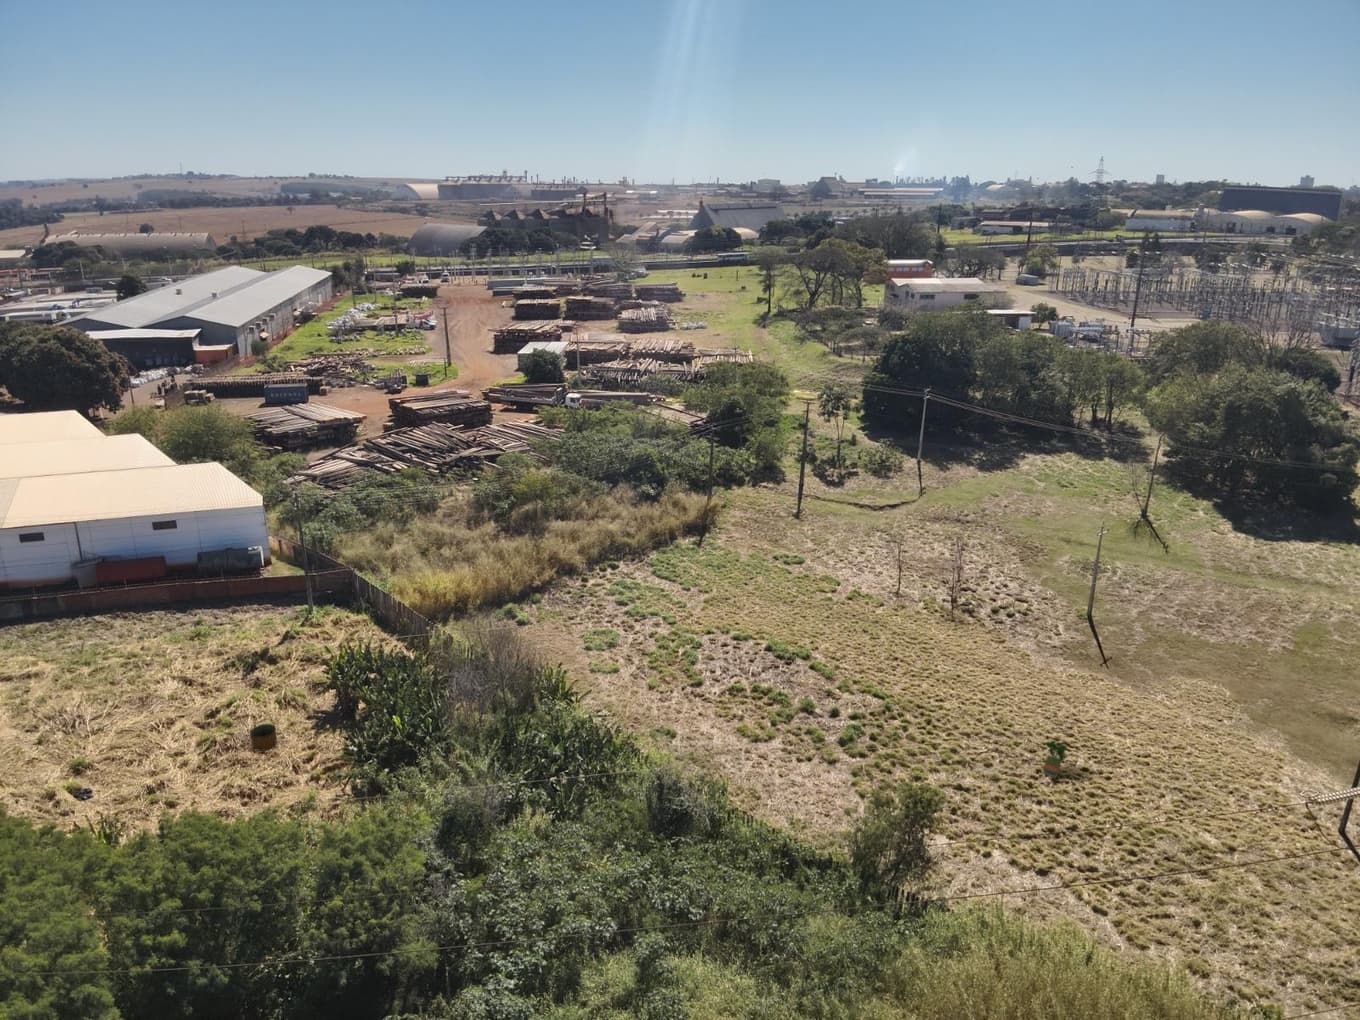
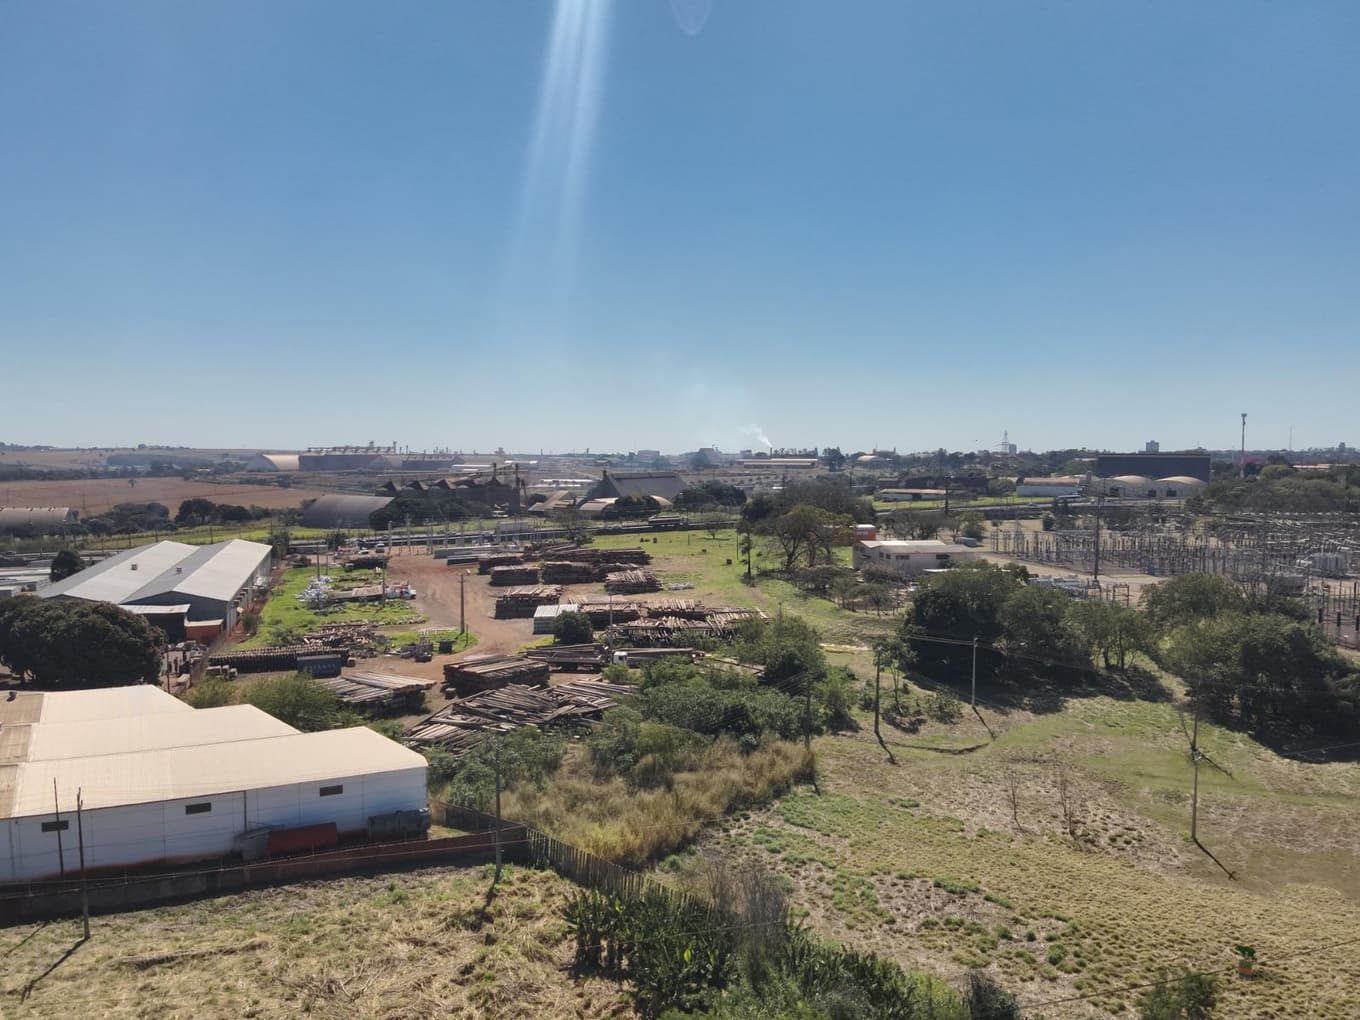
bucket: present [250,719,277,751] -> none [531,965,554,999]

